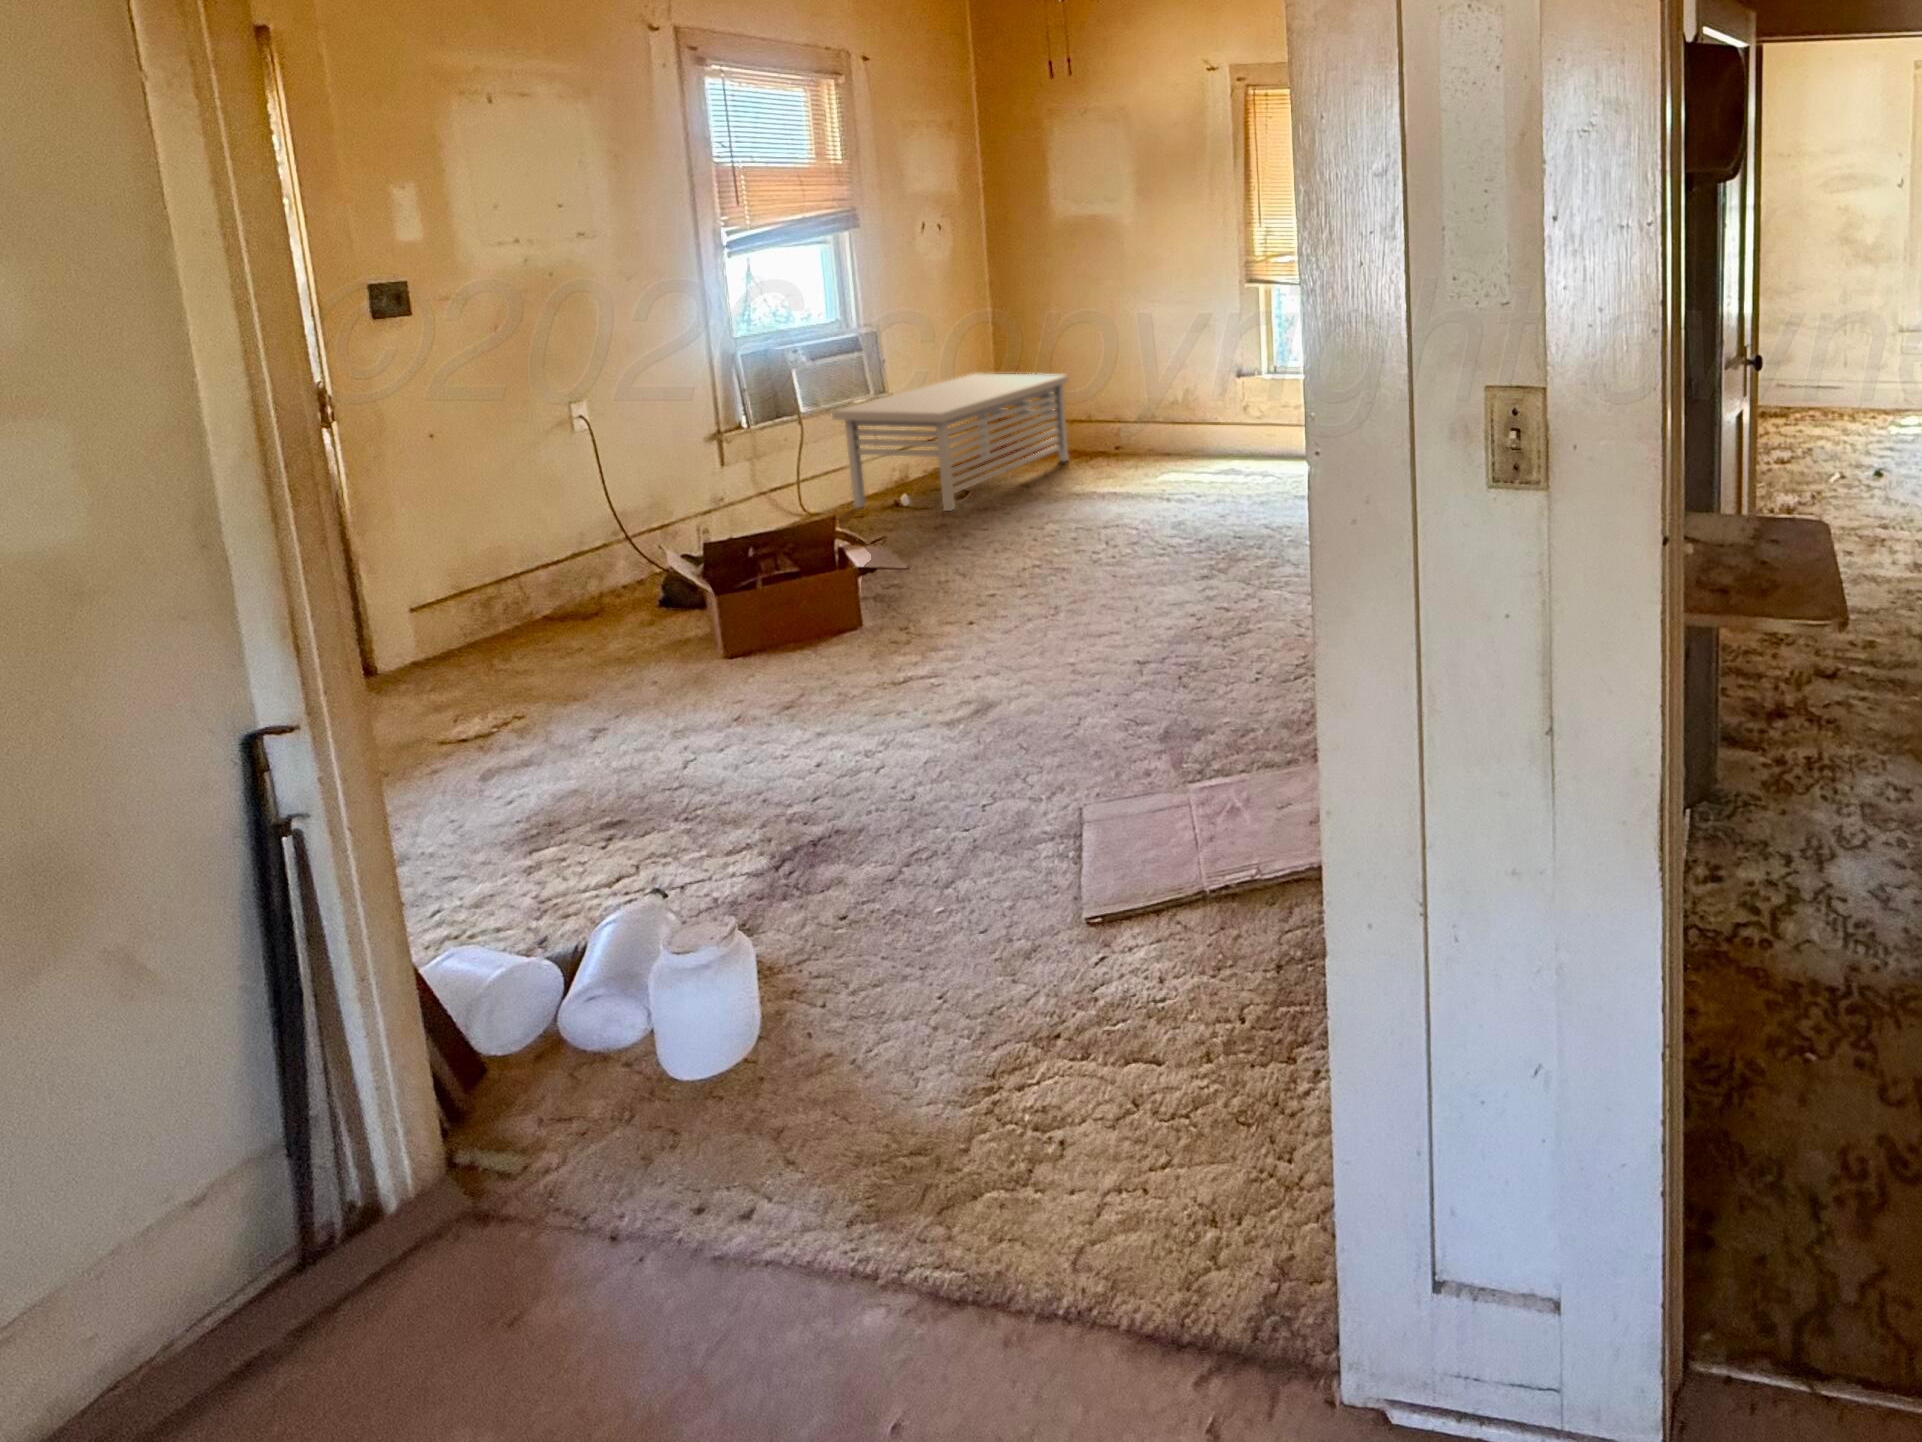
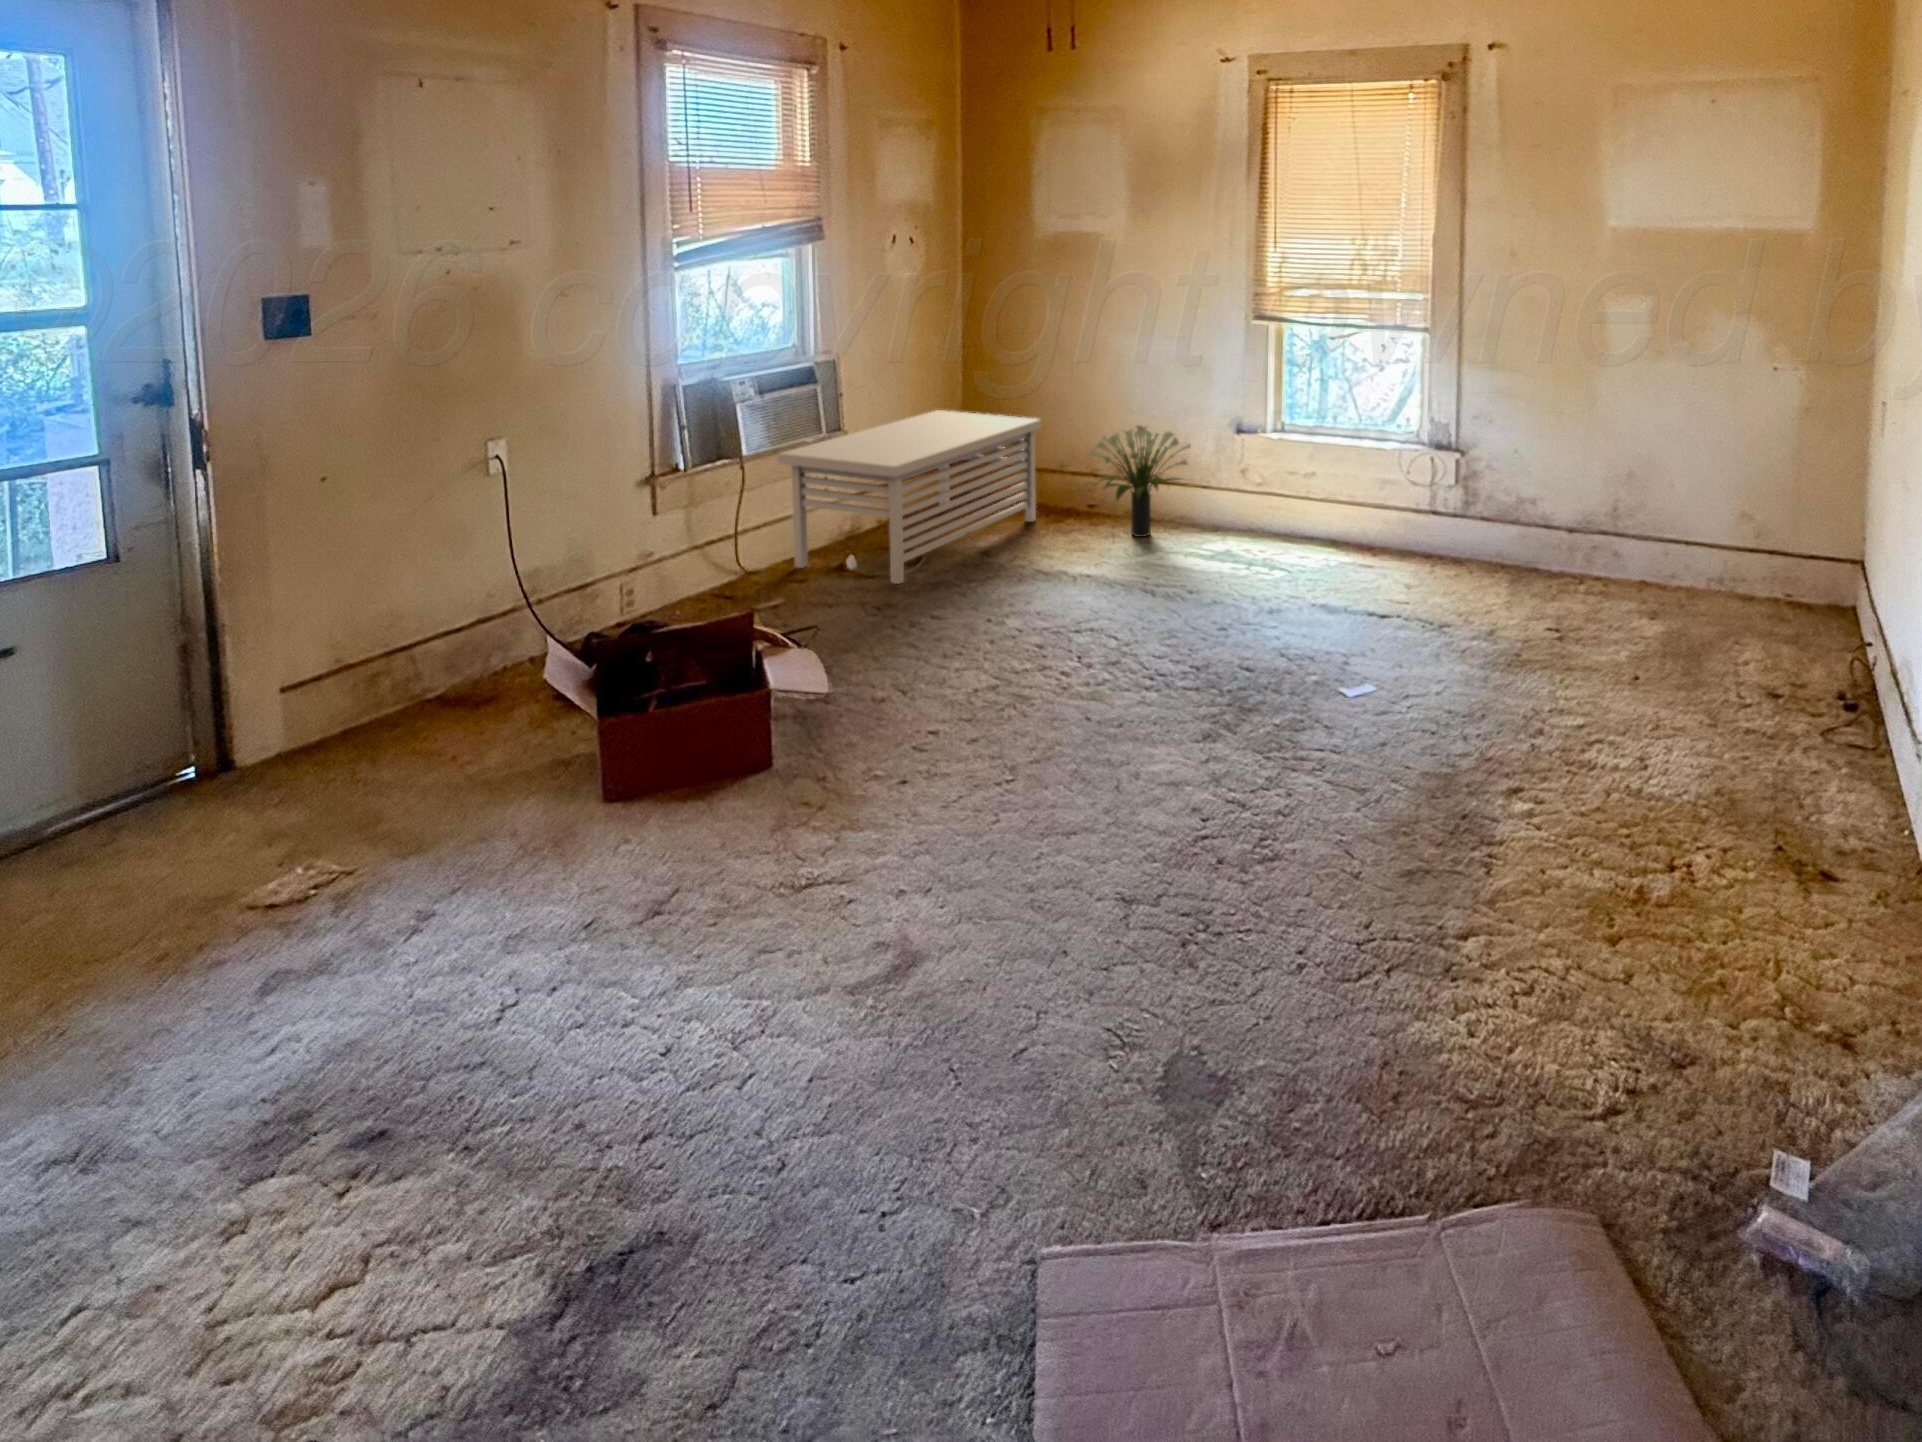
potted plant: none [1110,373,1199,465] -> present [1089,425,1191,537]

